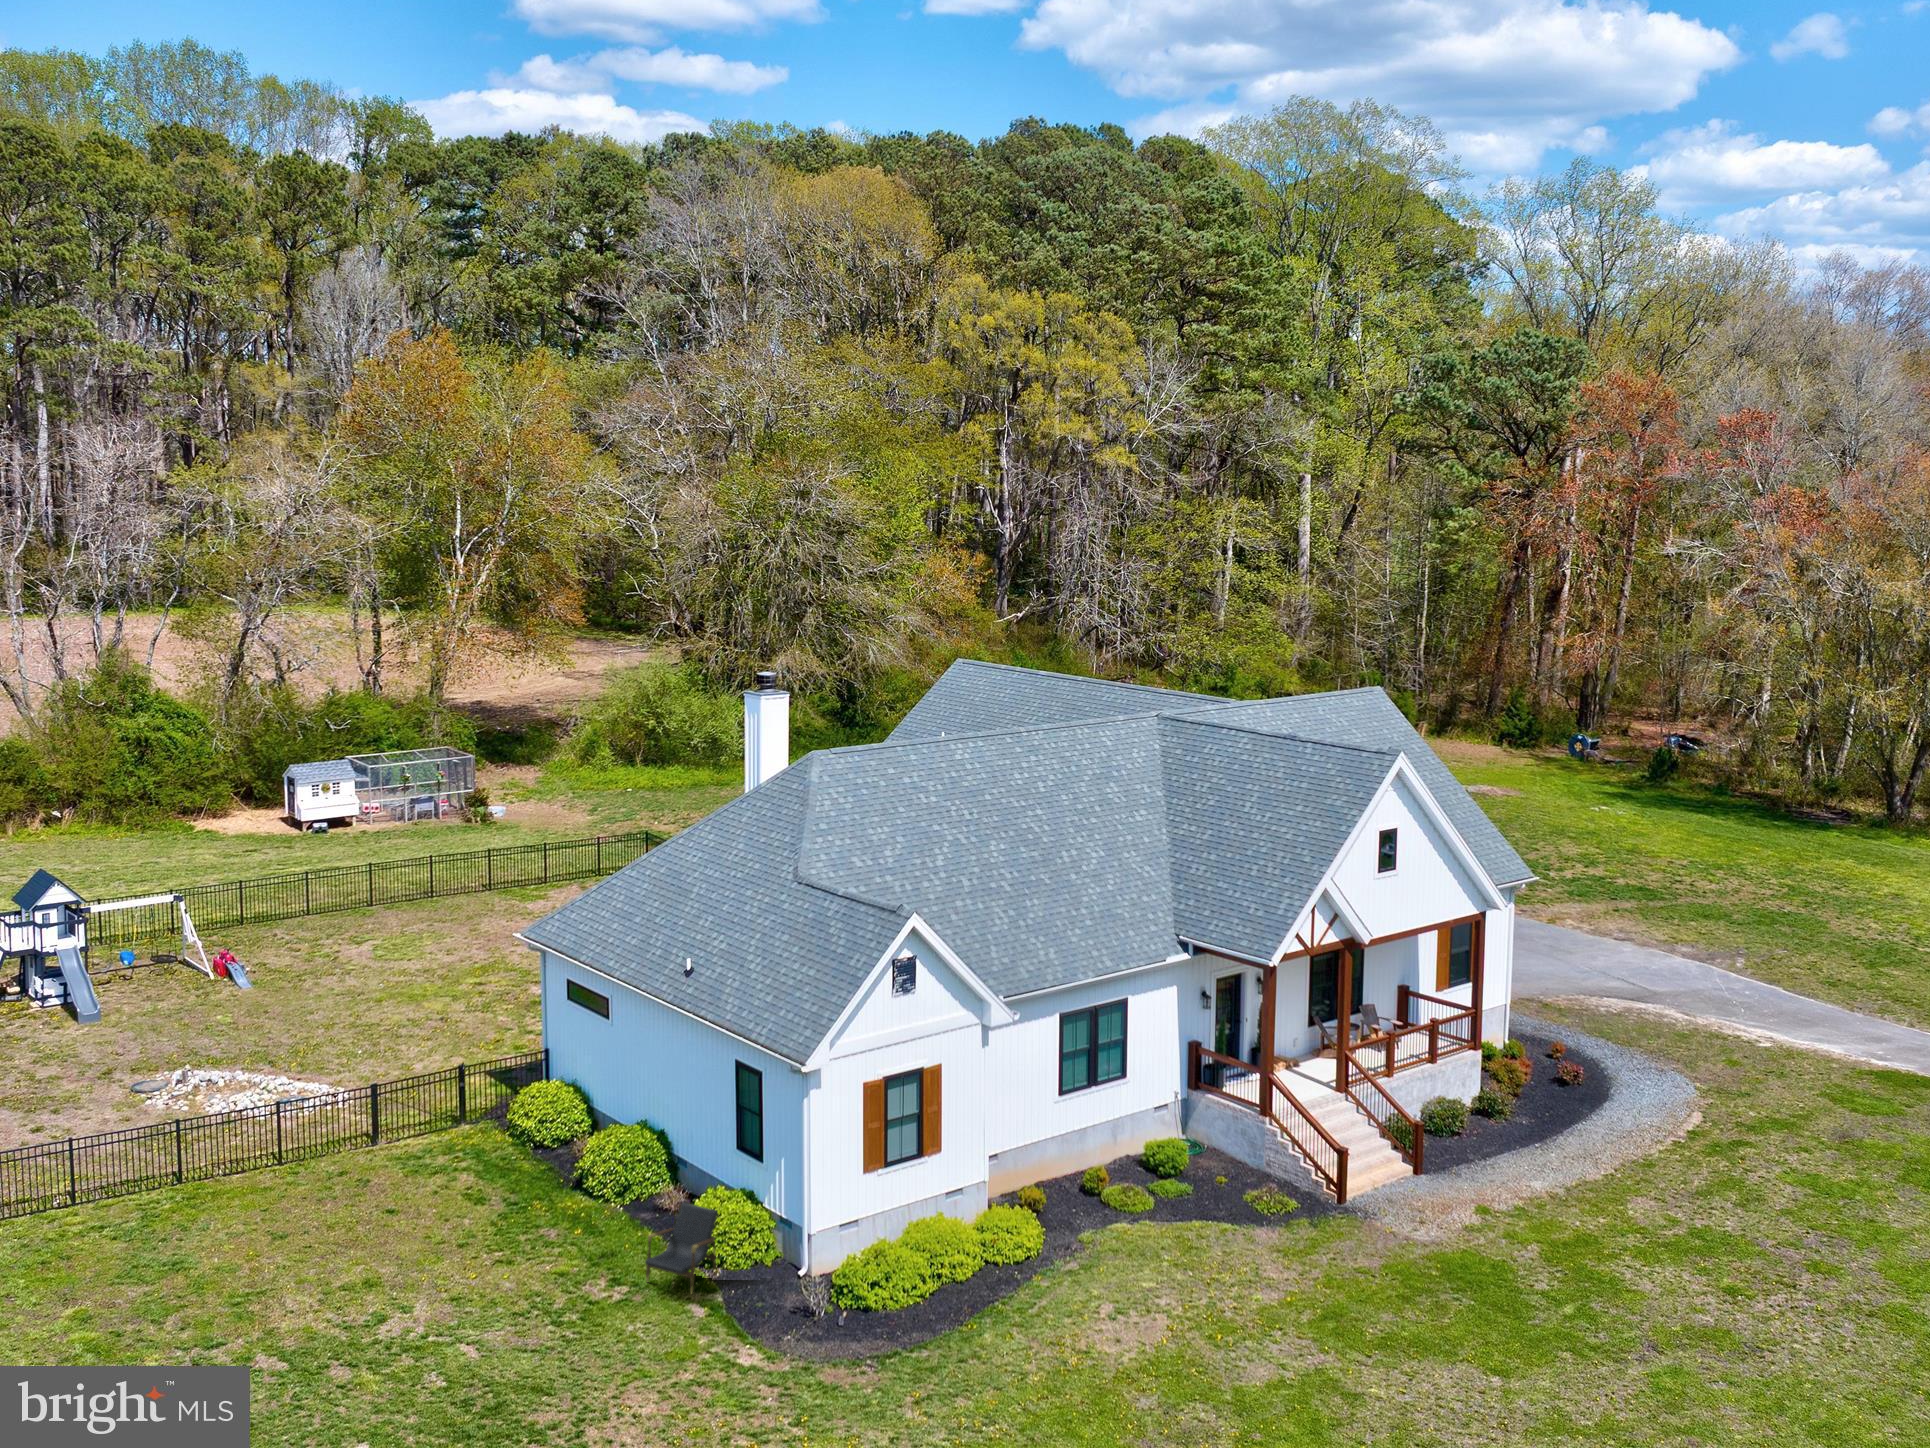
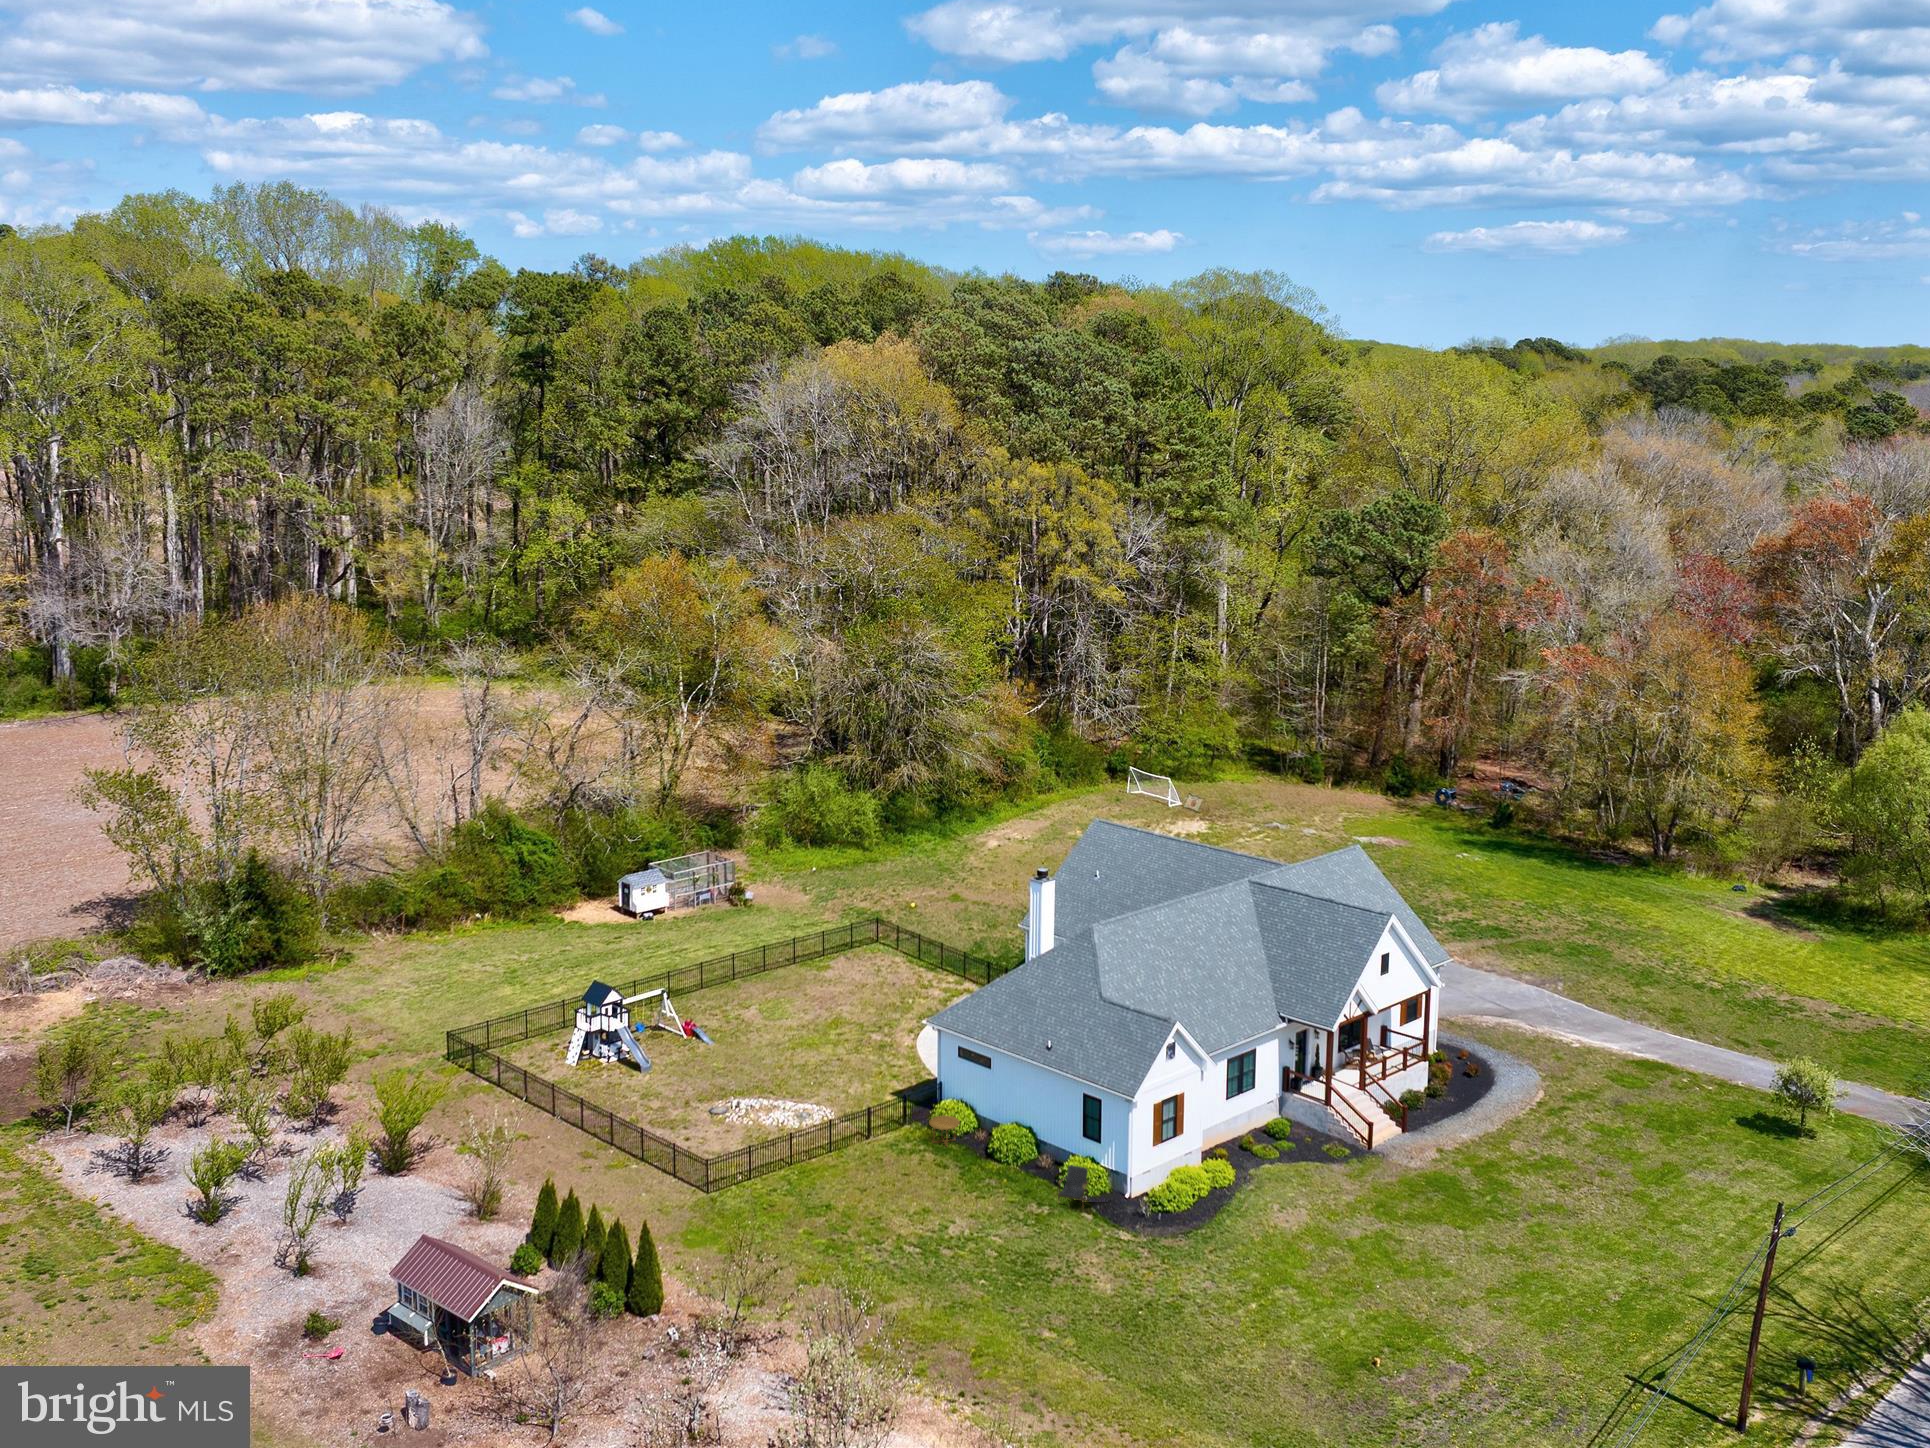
round table: none [474,1105,538,1164] -> present [929,1115,960,1146]

